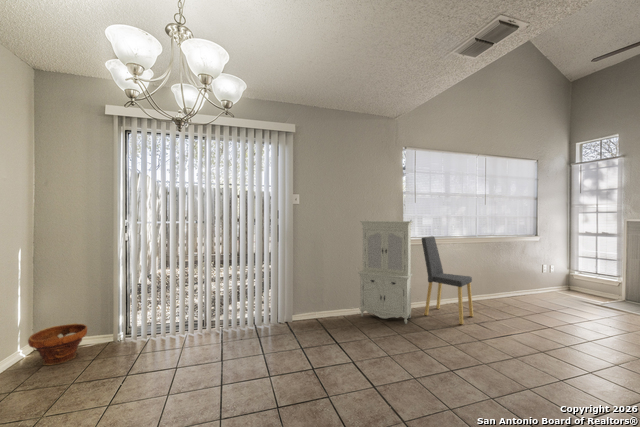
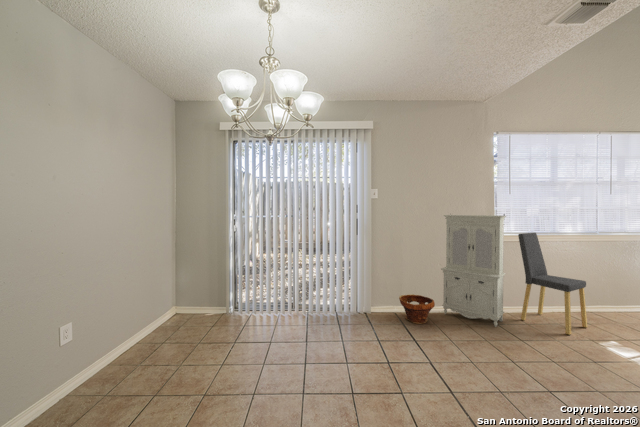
planter: present [28,323,87,365] -> present [399,294,435,324]

